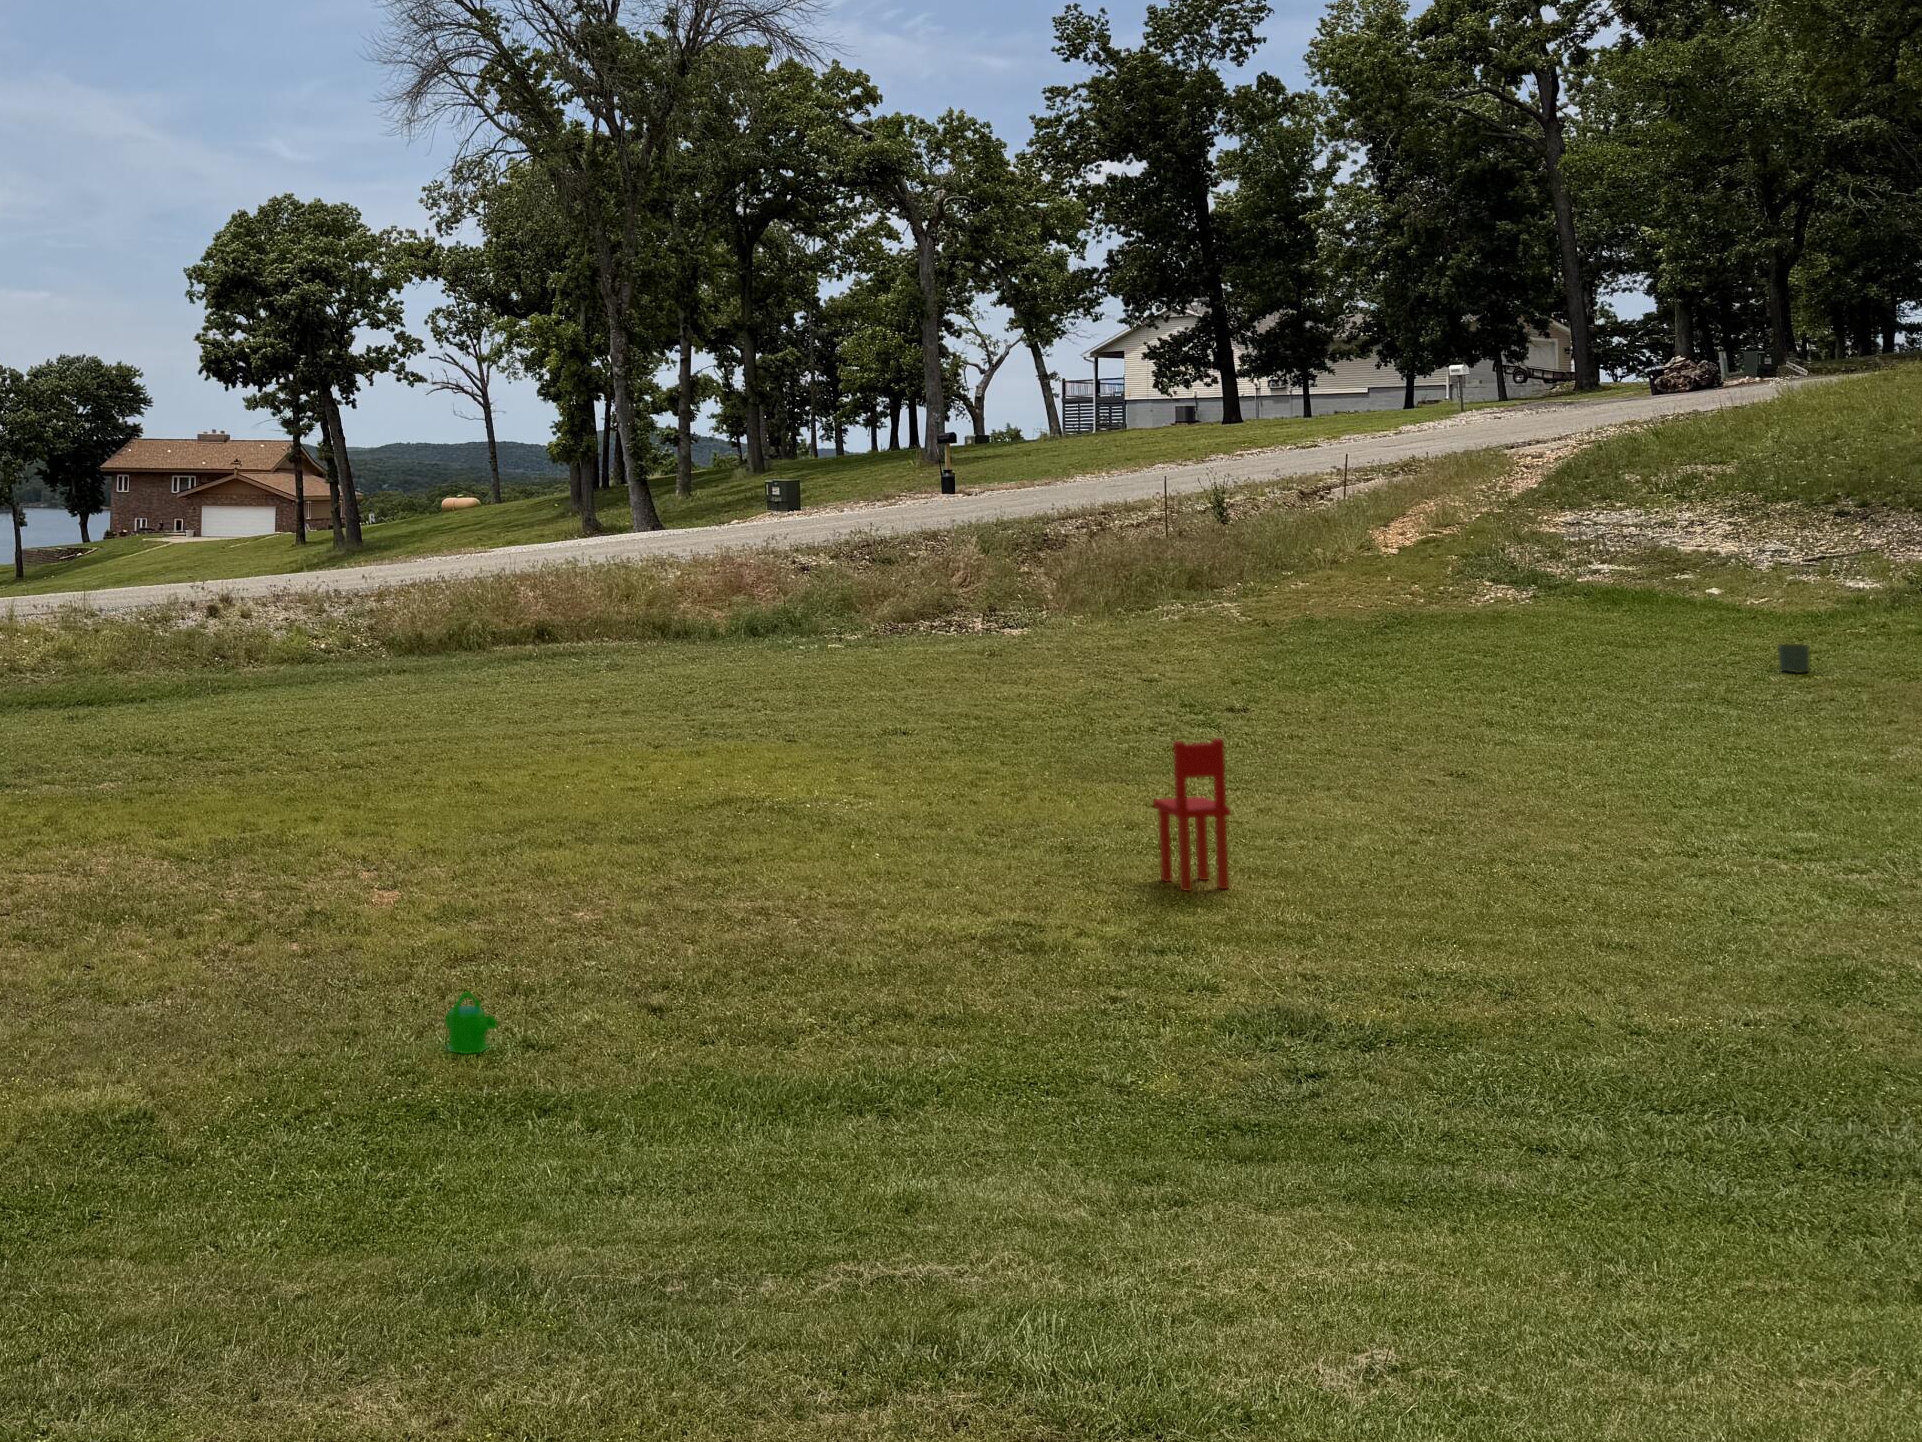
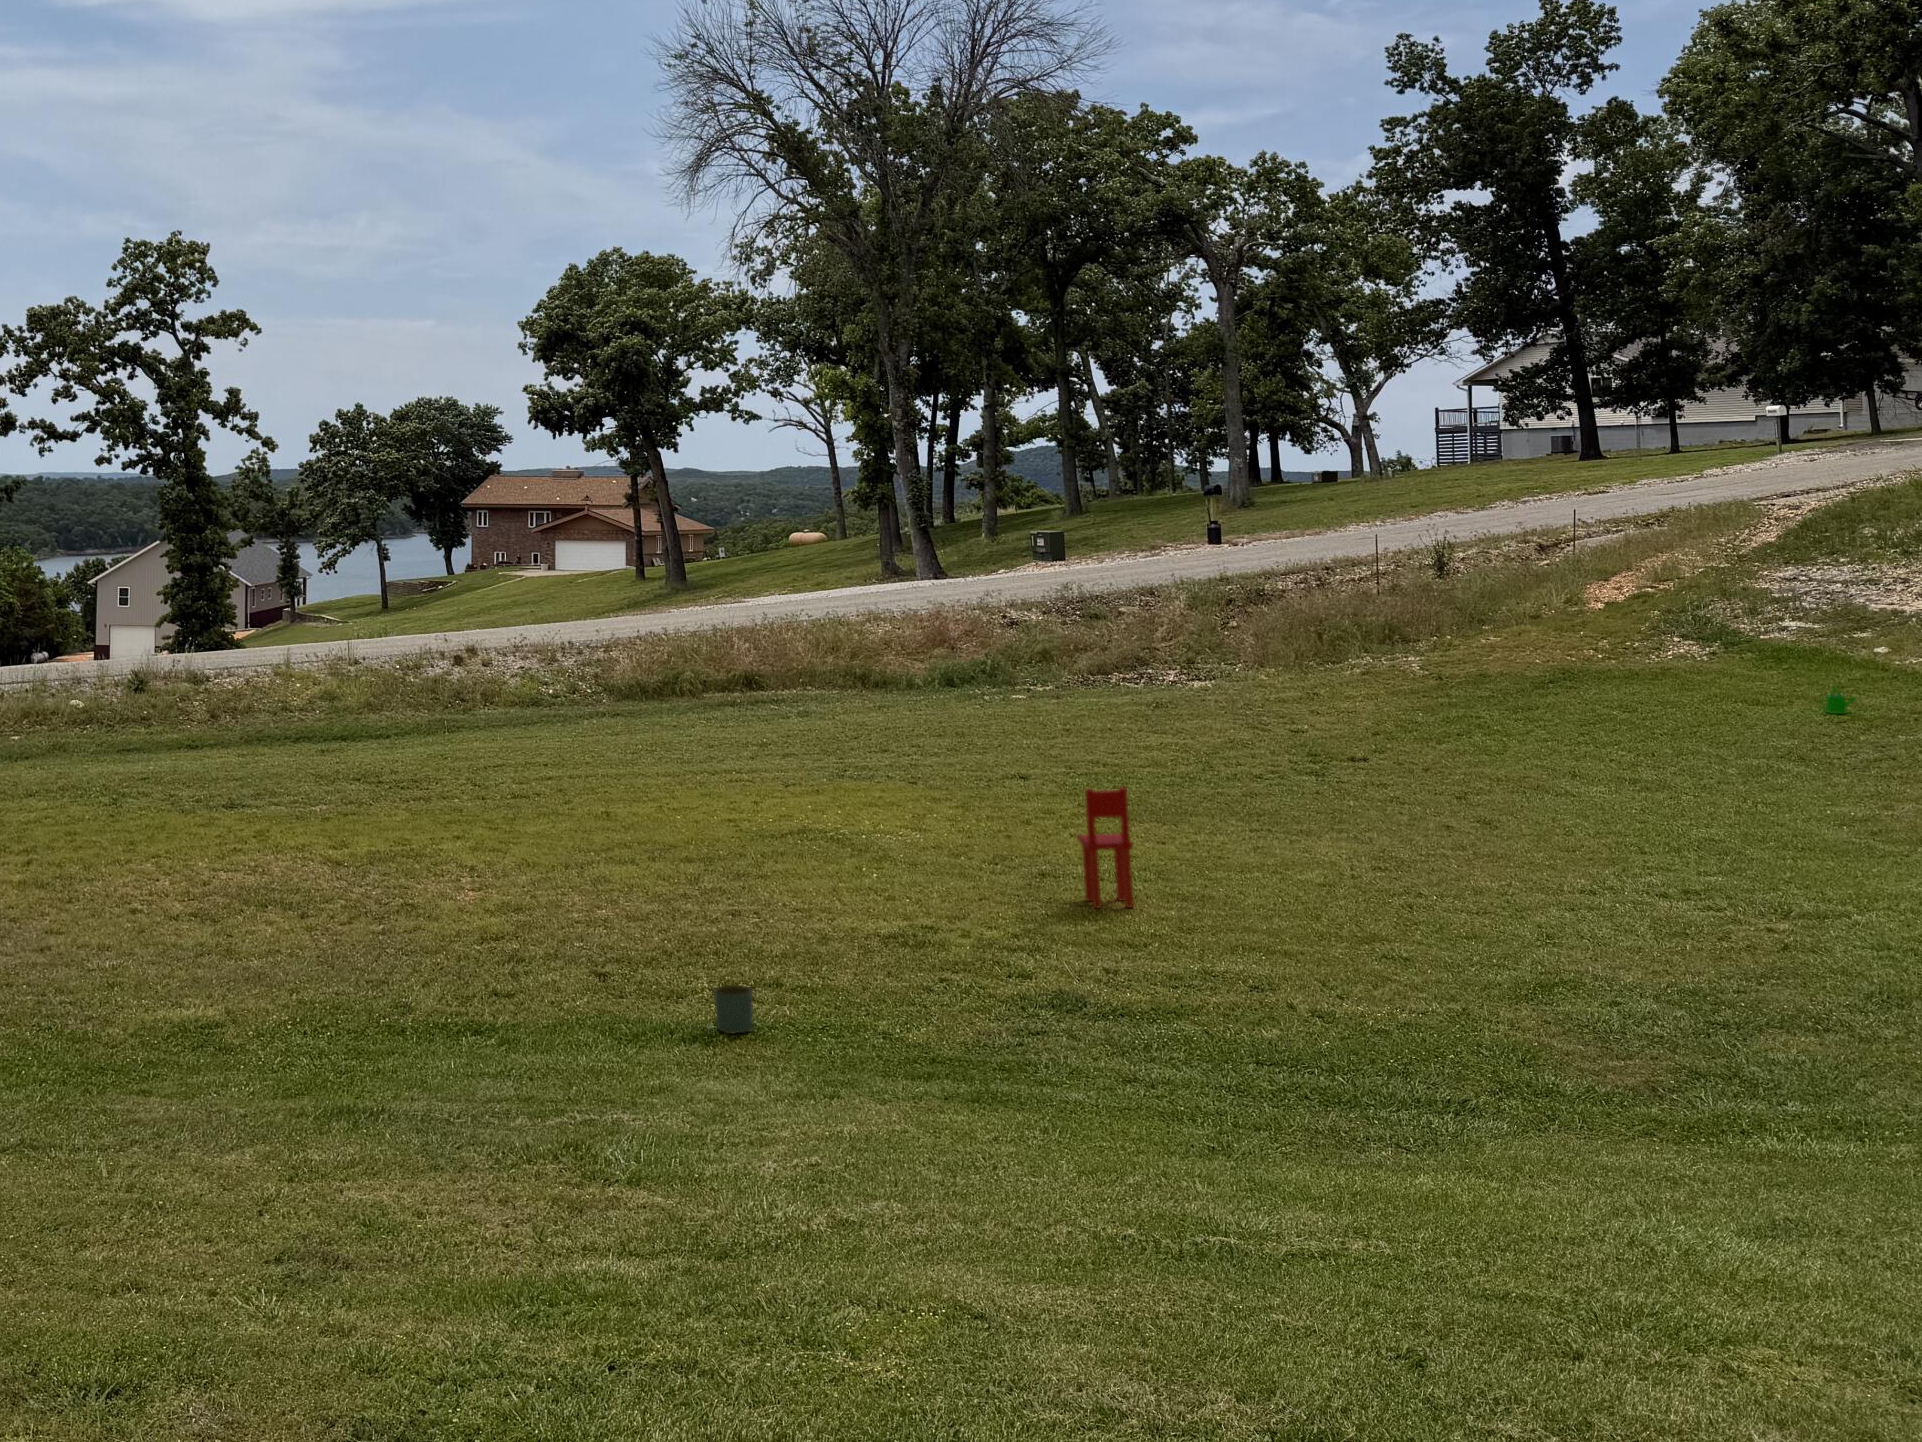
planter: present [1778,644,1809,673] -> present [714,985,753,1034]
watering can: present [445,991,497,1054] -> present [1820,688,1856,714]

